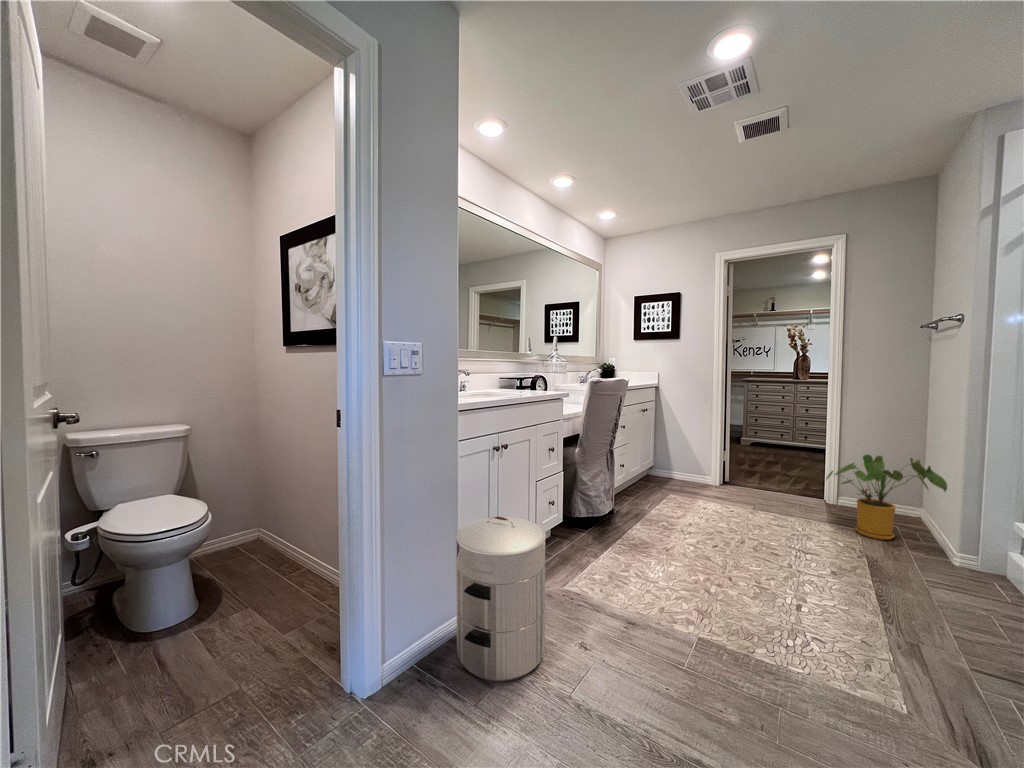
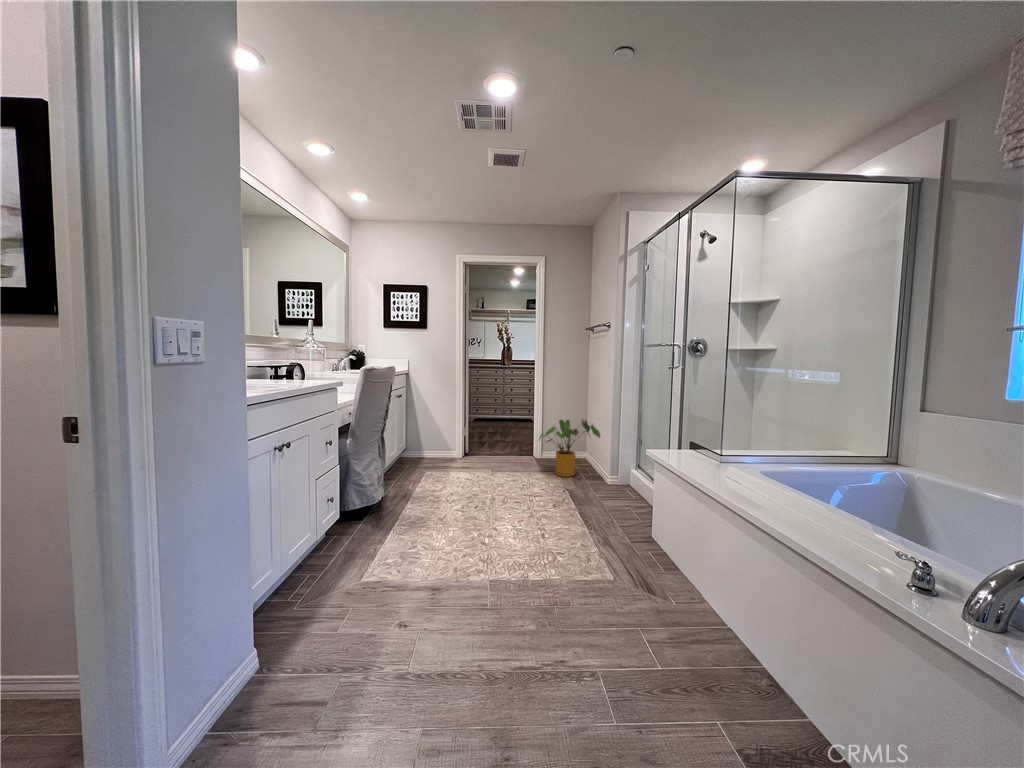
waste bin: present [456,517,546,681] -> none [257,520,369,706]

